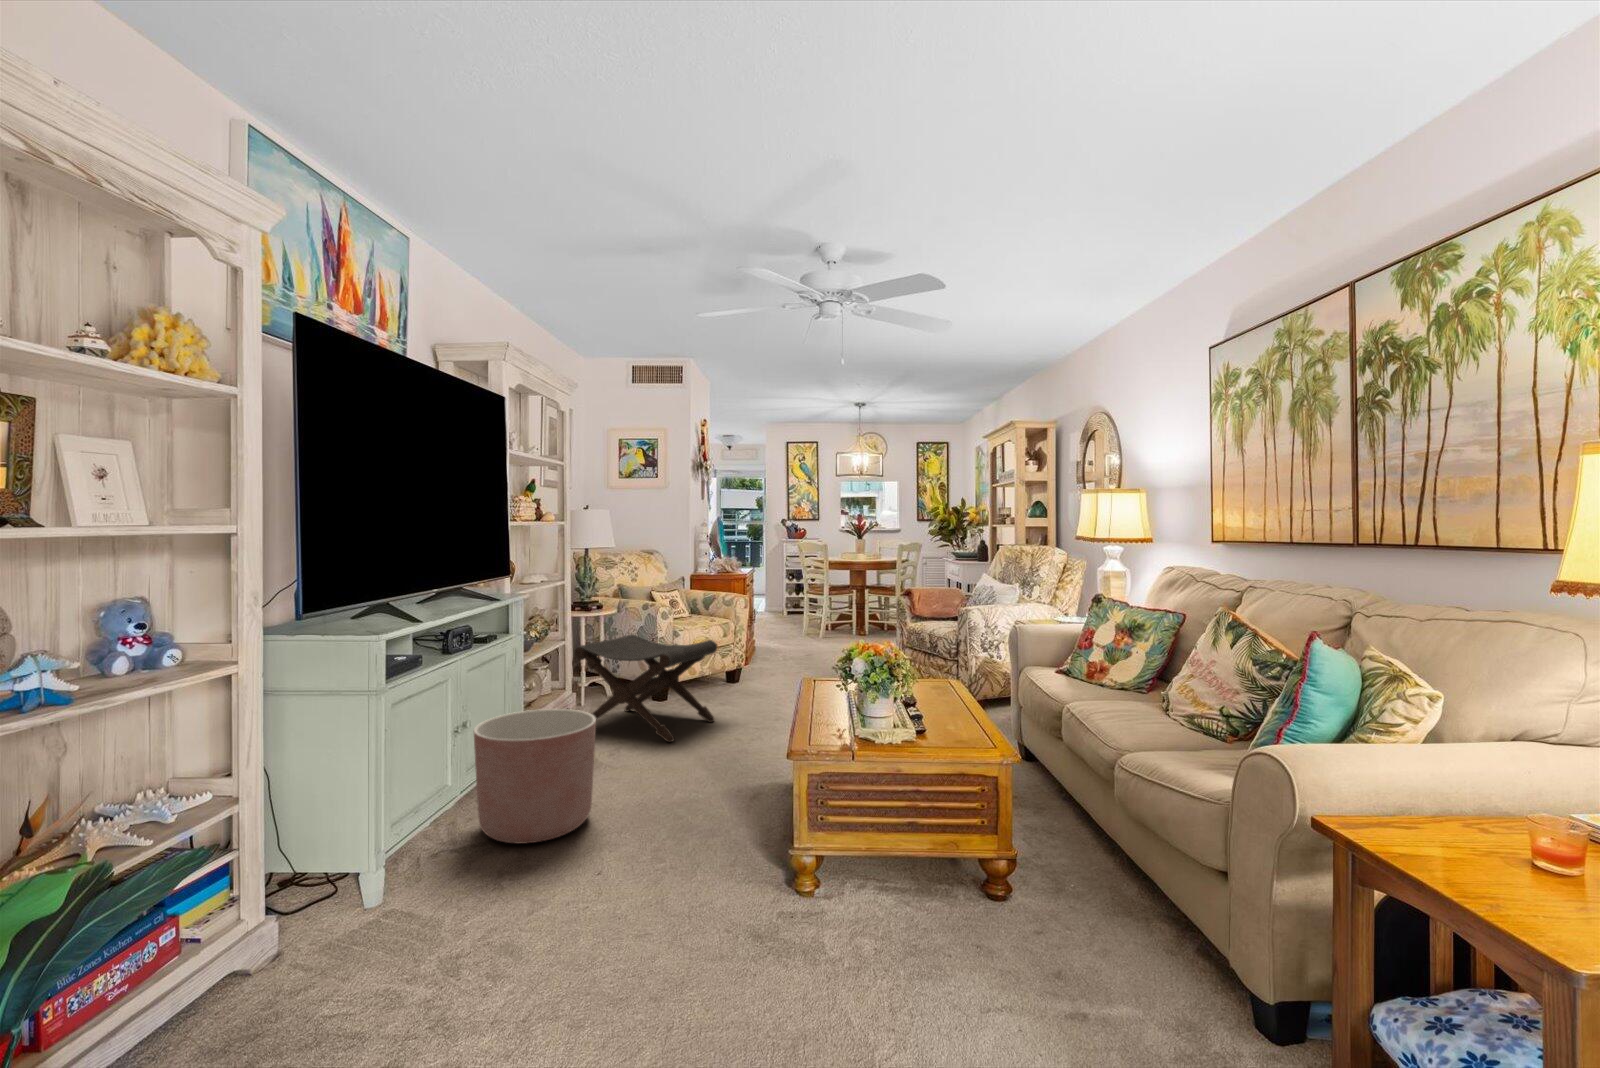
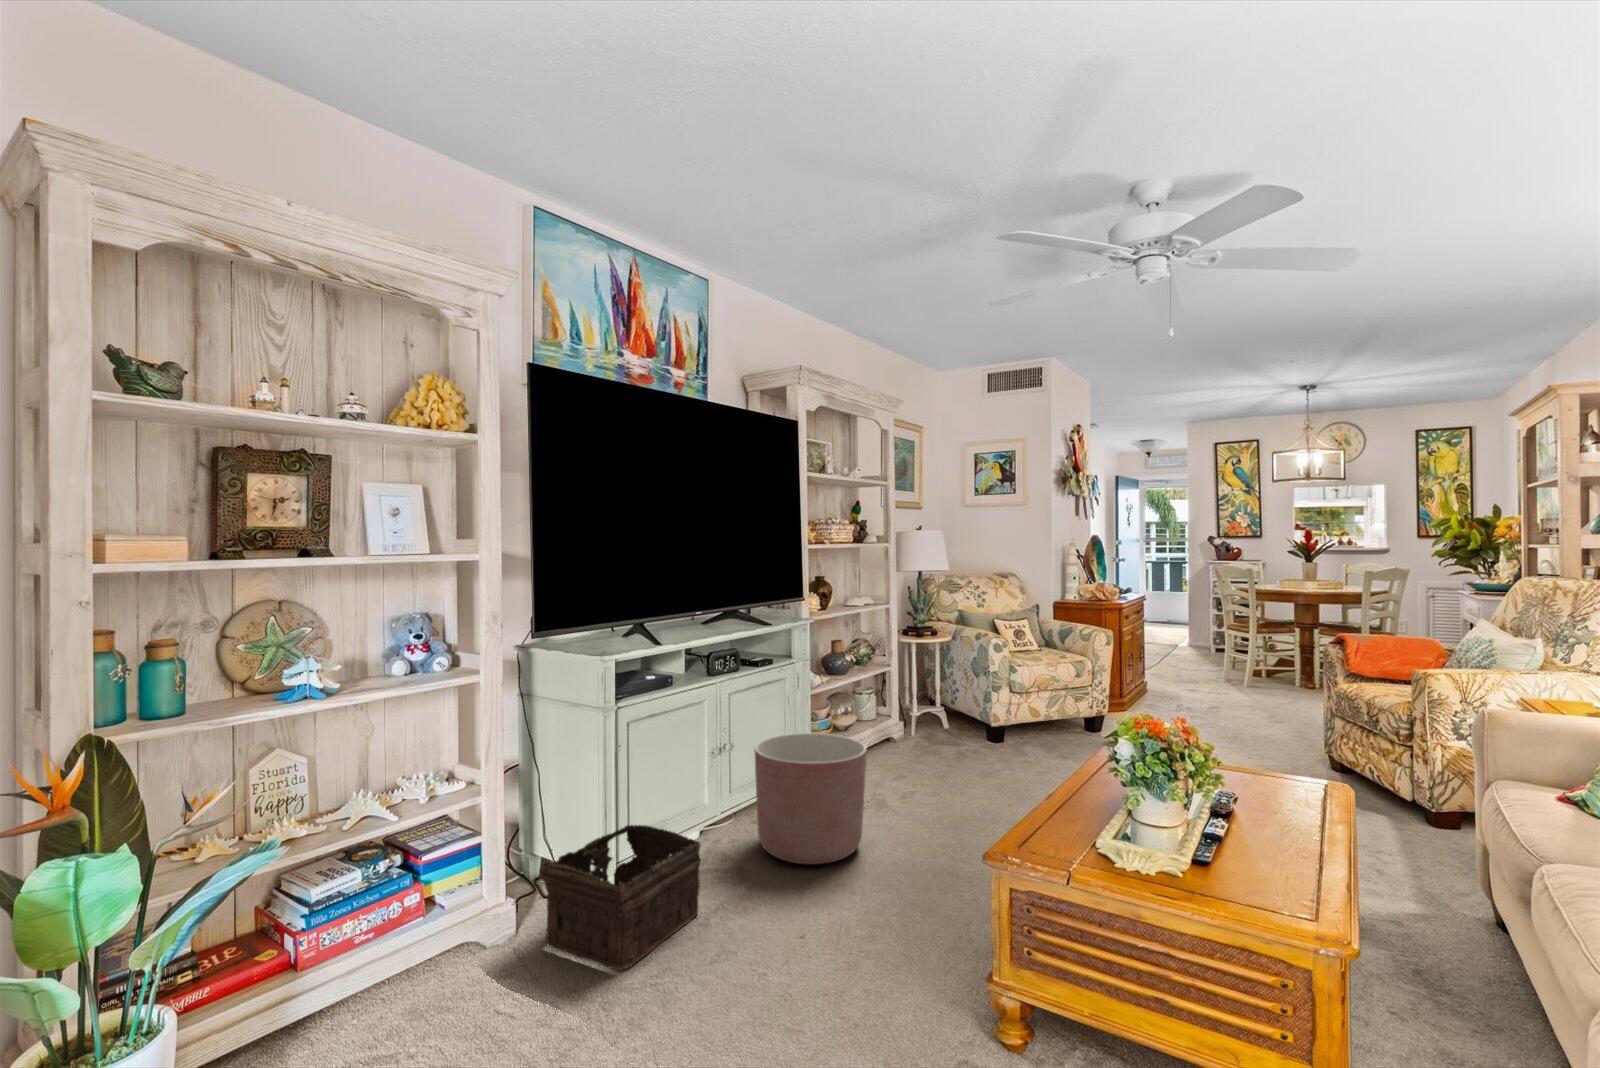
footstool: present [574,635,717,742] -> none [894,665,1048,789]
basket: none [219,837,451,1011] -> present [539,825,701,970]

